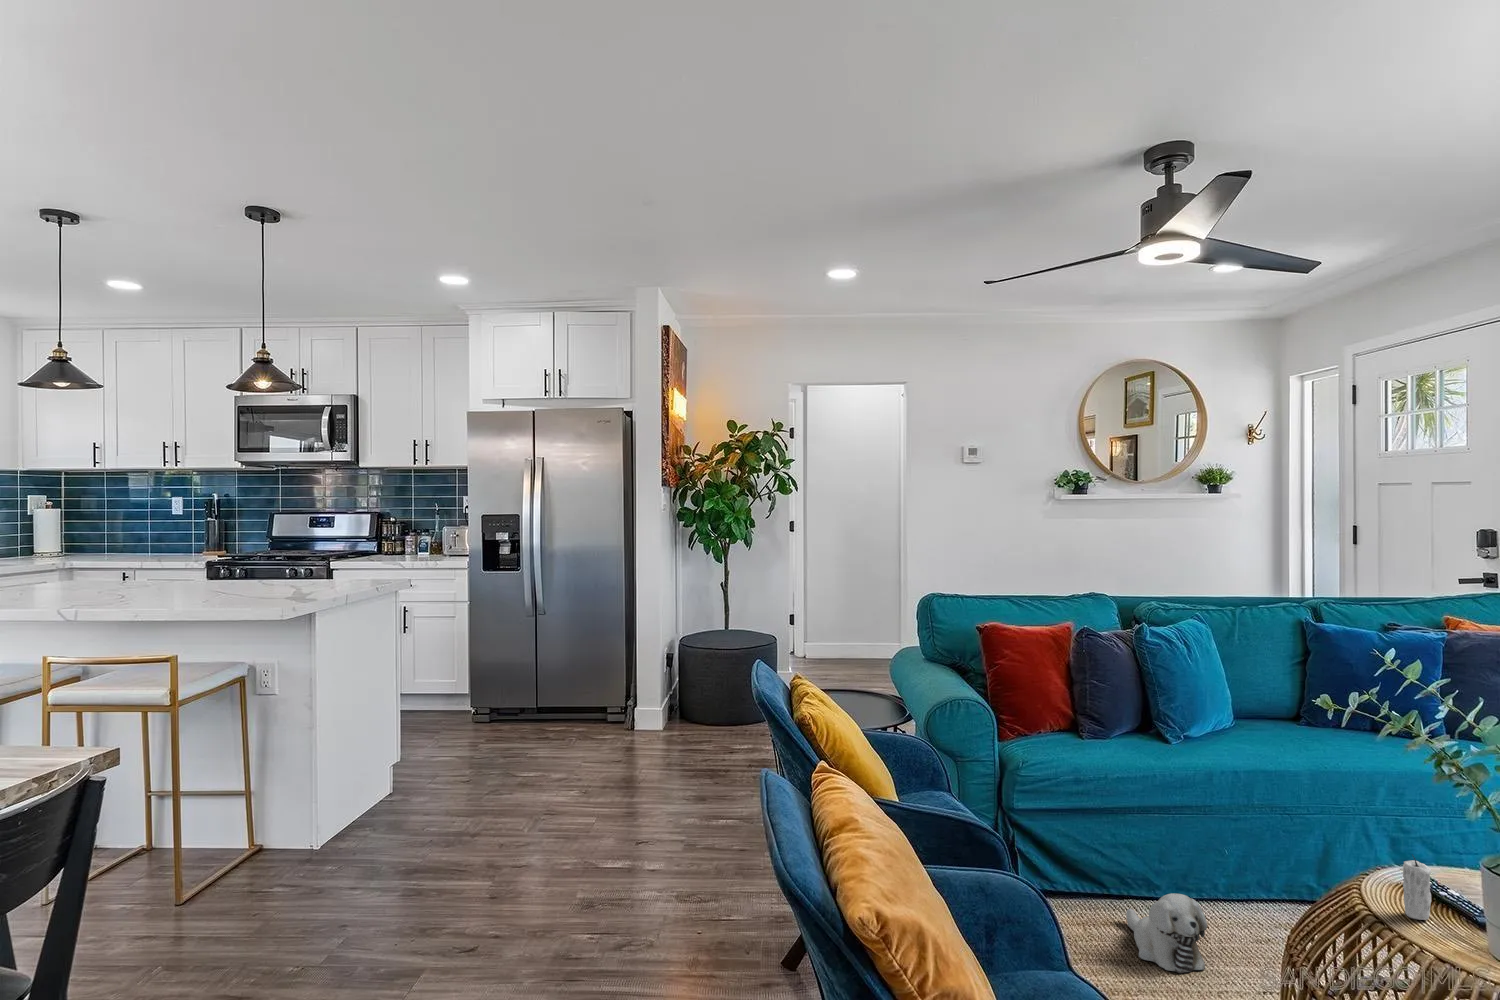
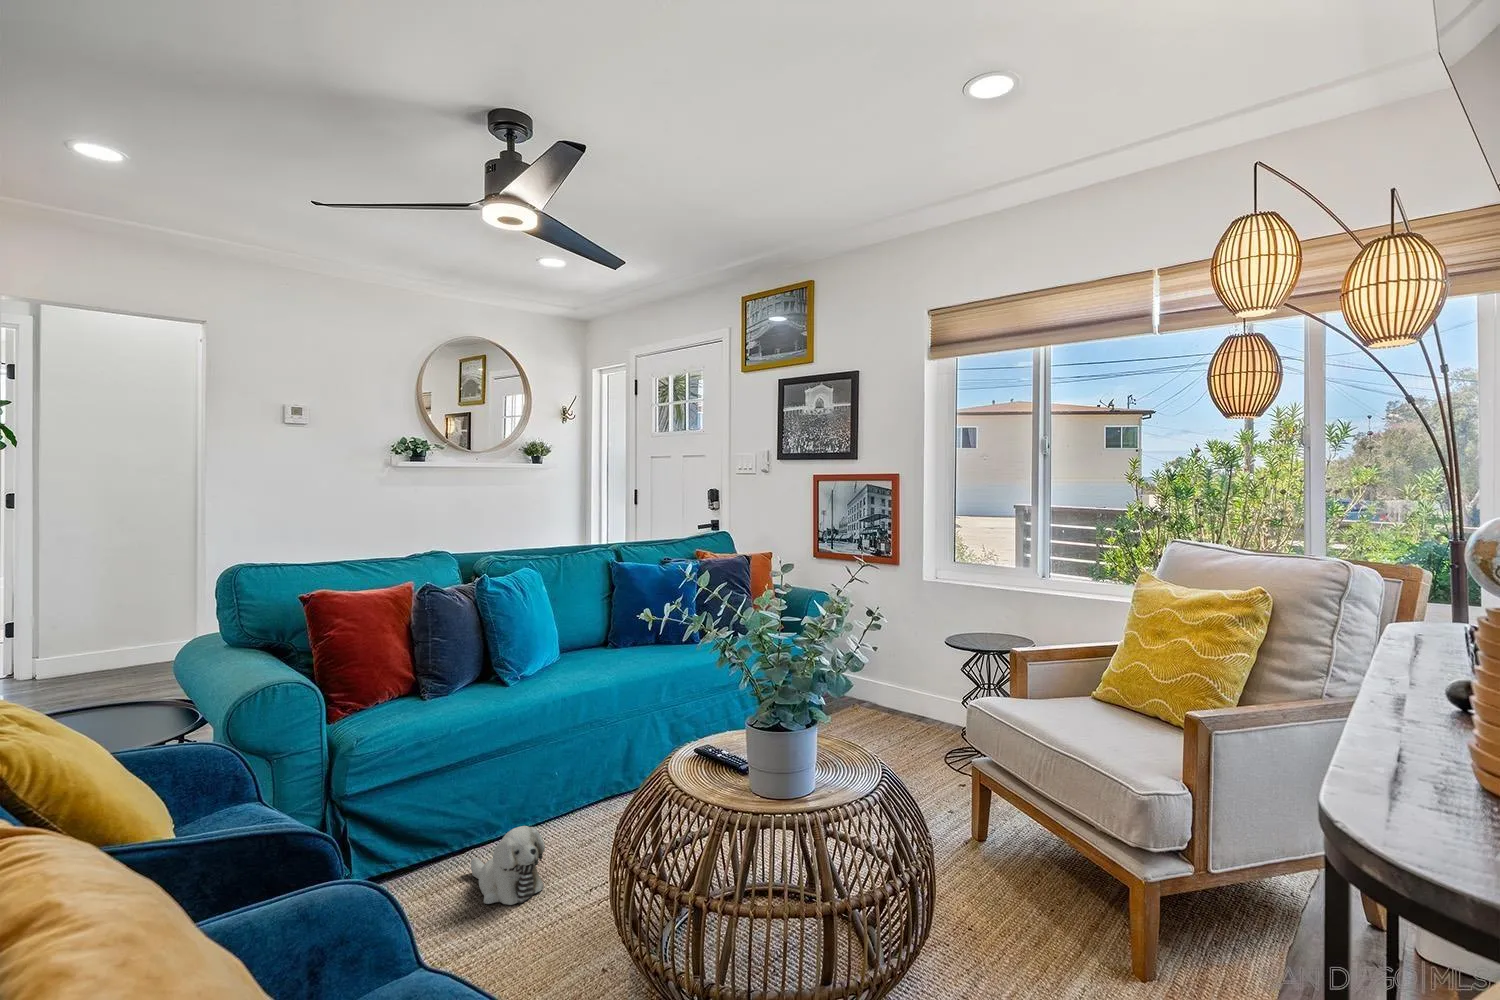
candle: present [1403,856,1431,920] -> none [697,729,715,784]

